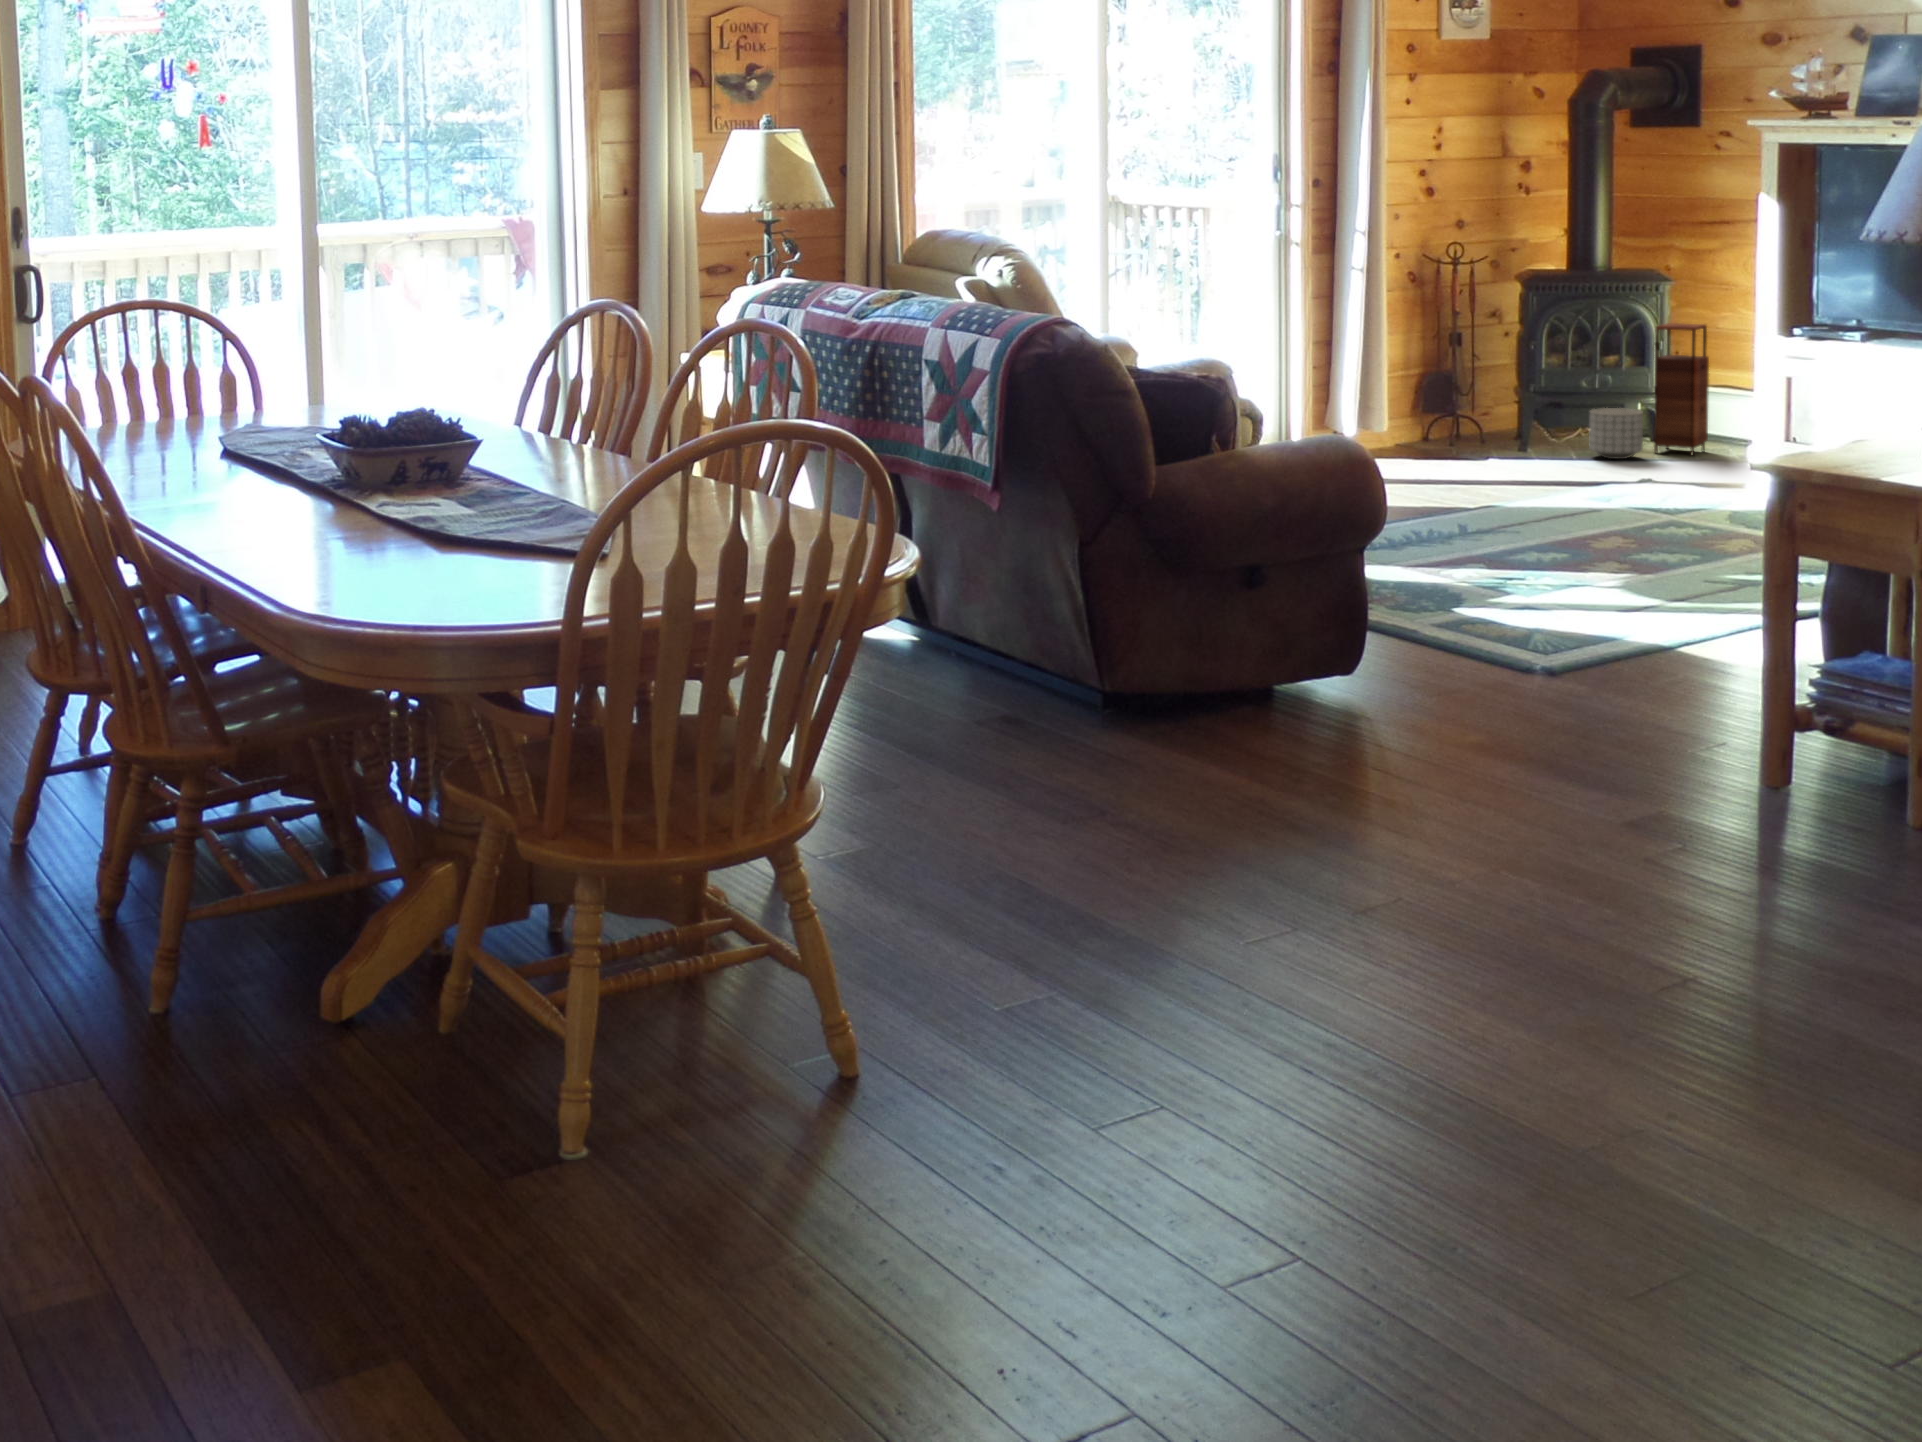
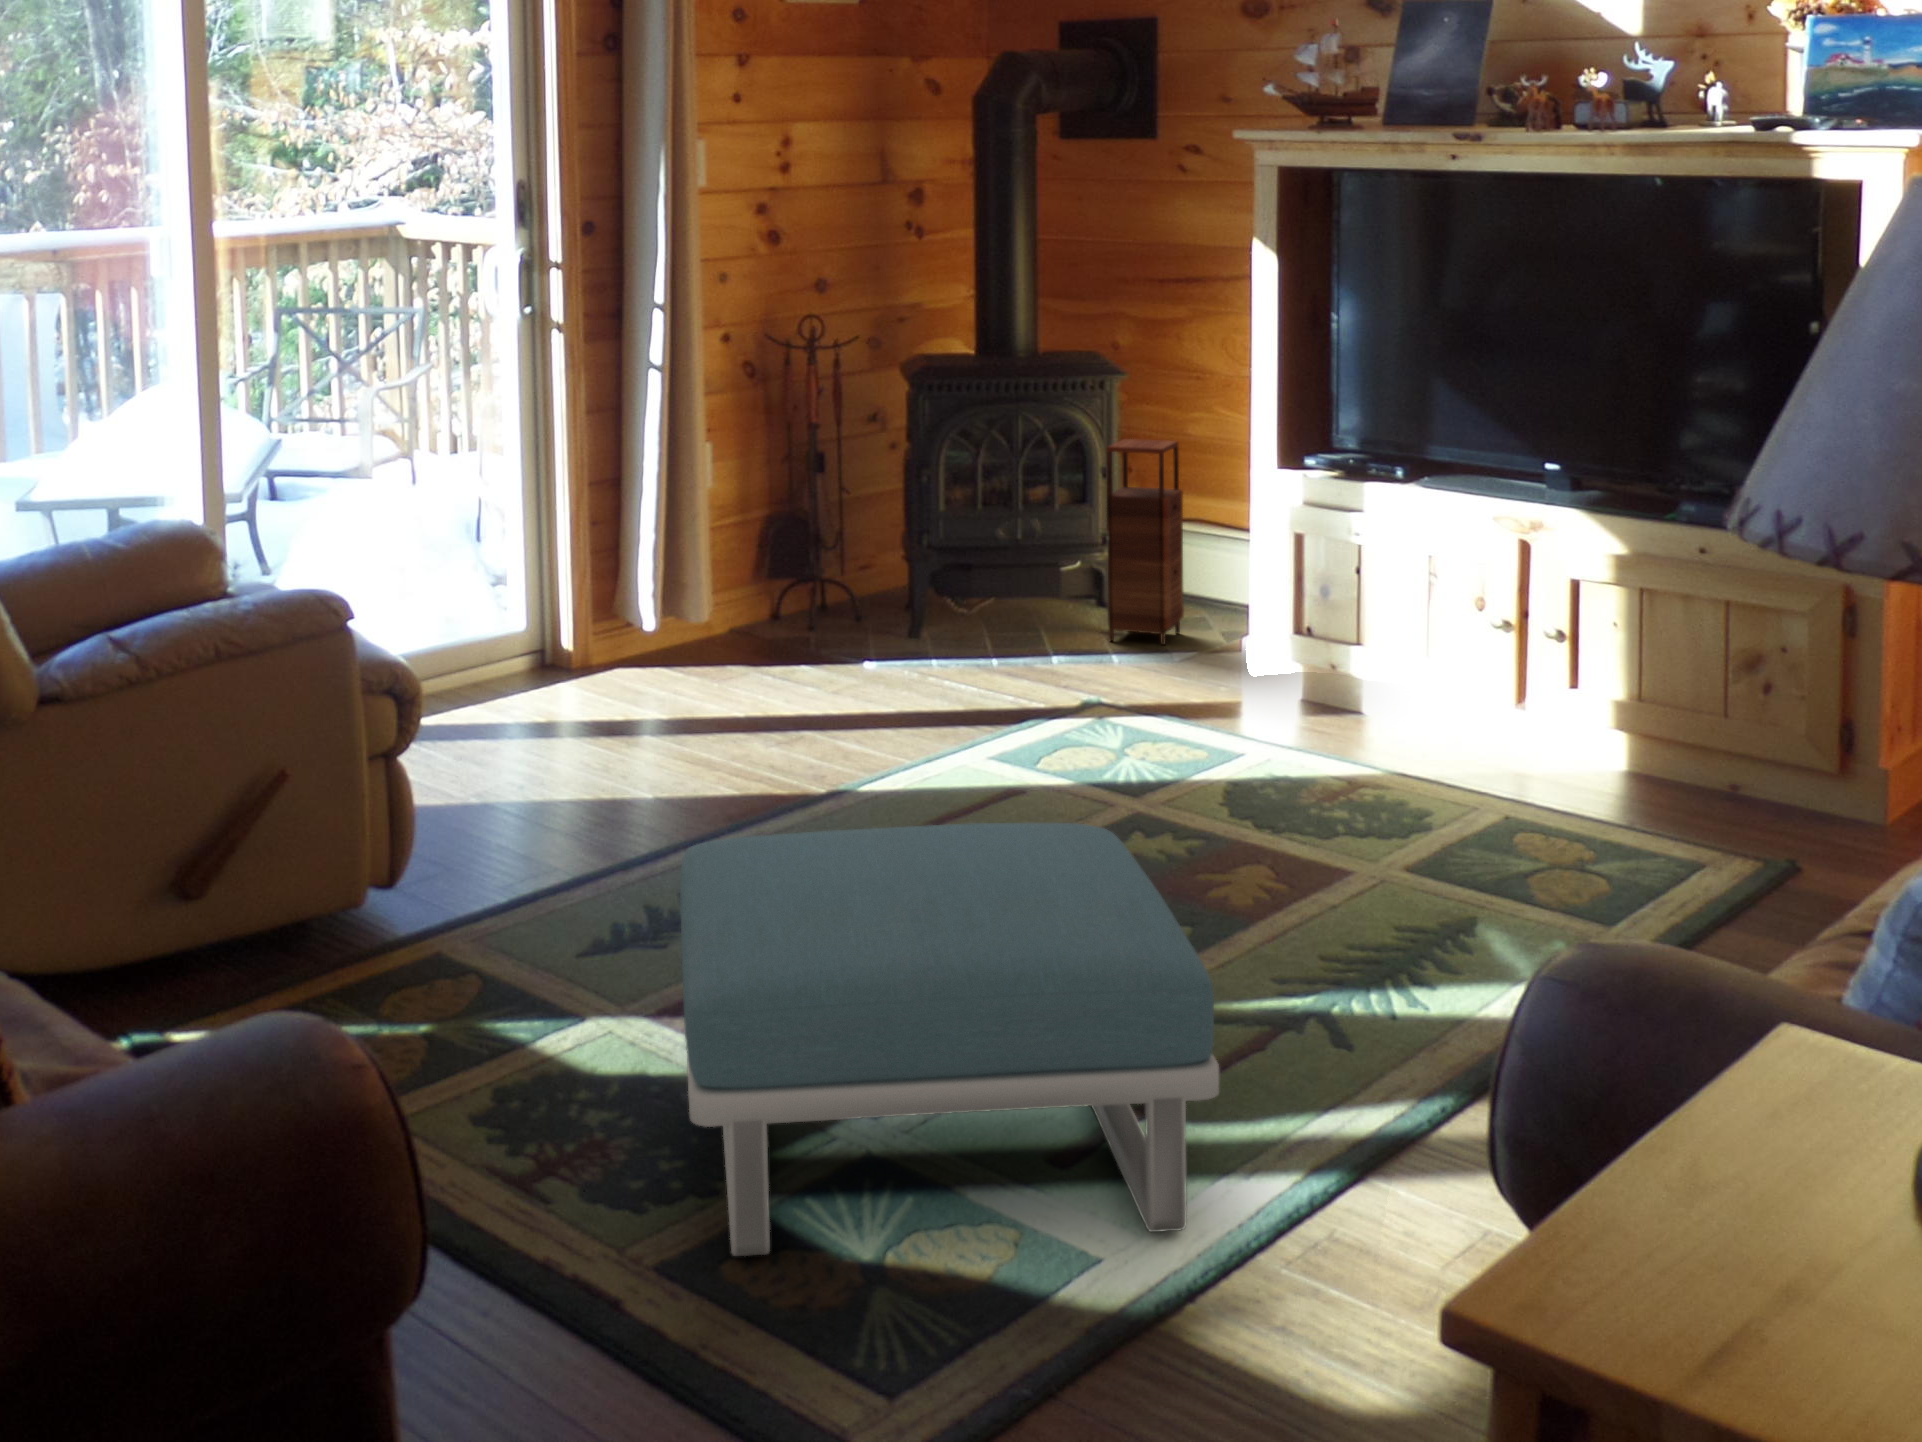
planter: present [1589,408,1643,459] -> none [1015,576,1092,659]
footstool: none [1418,470,1698,628] -> present [680,823,1219,1256]

